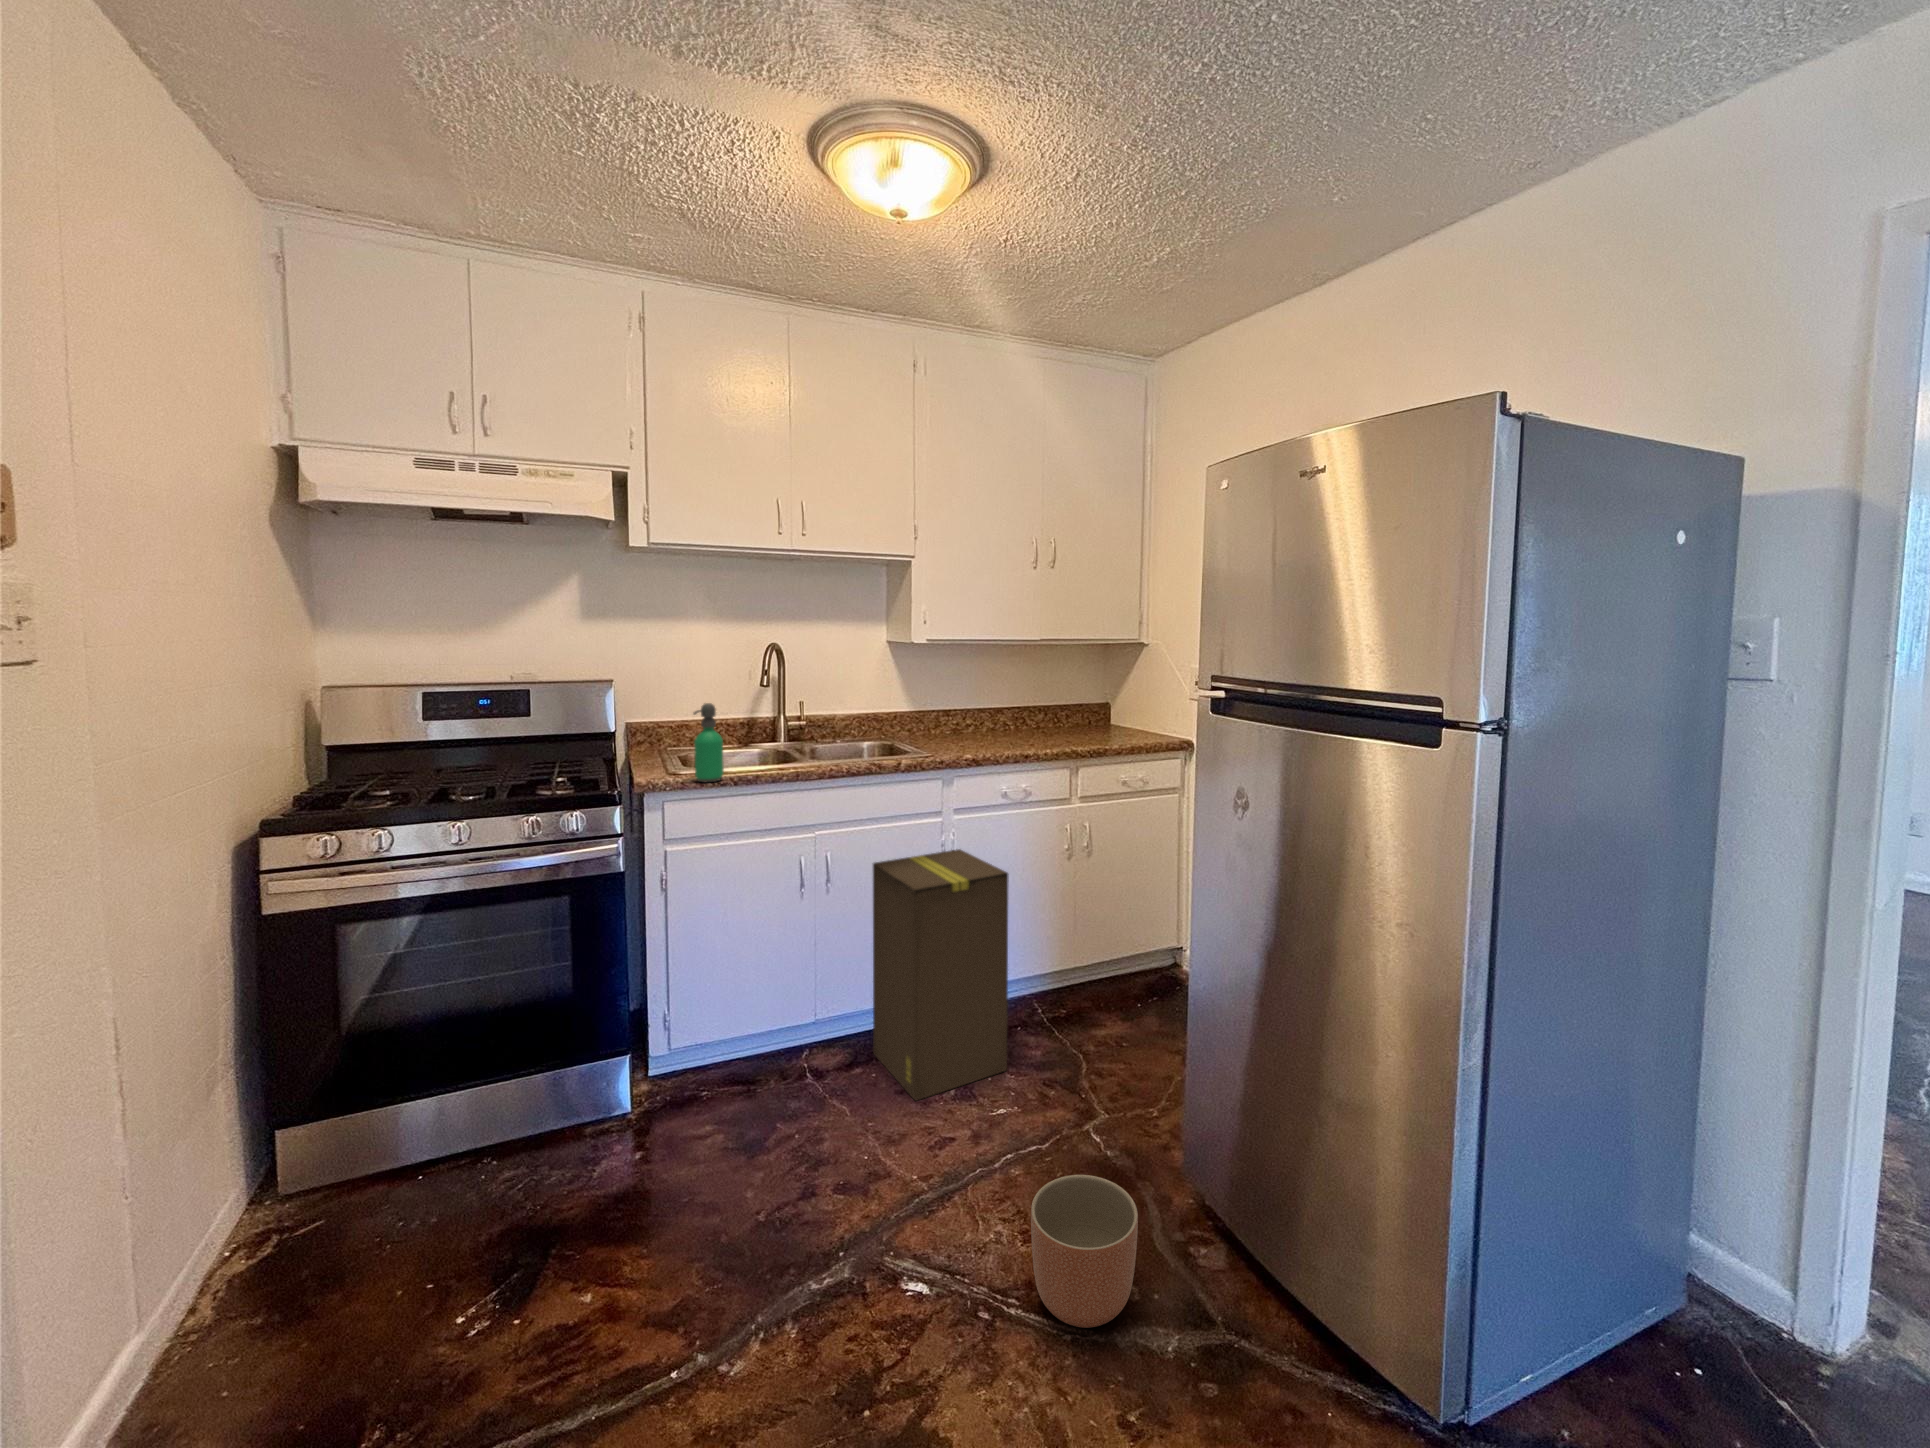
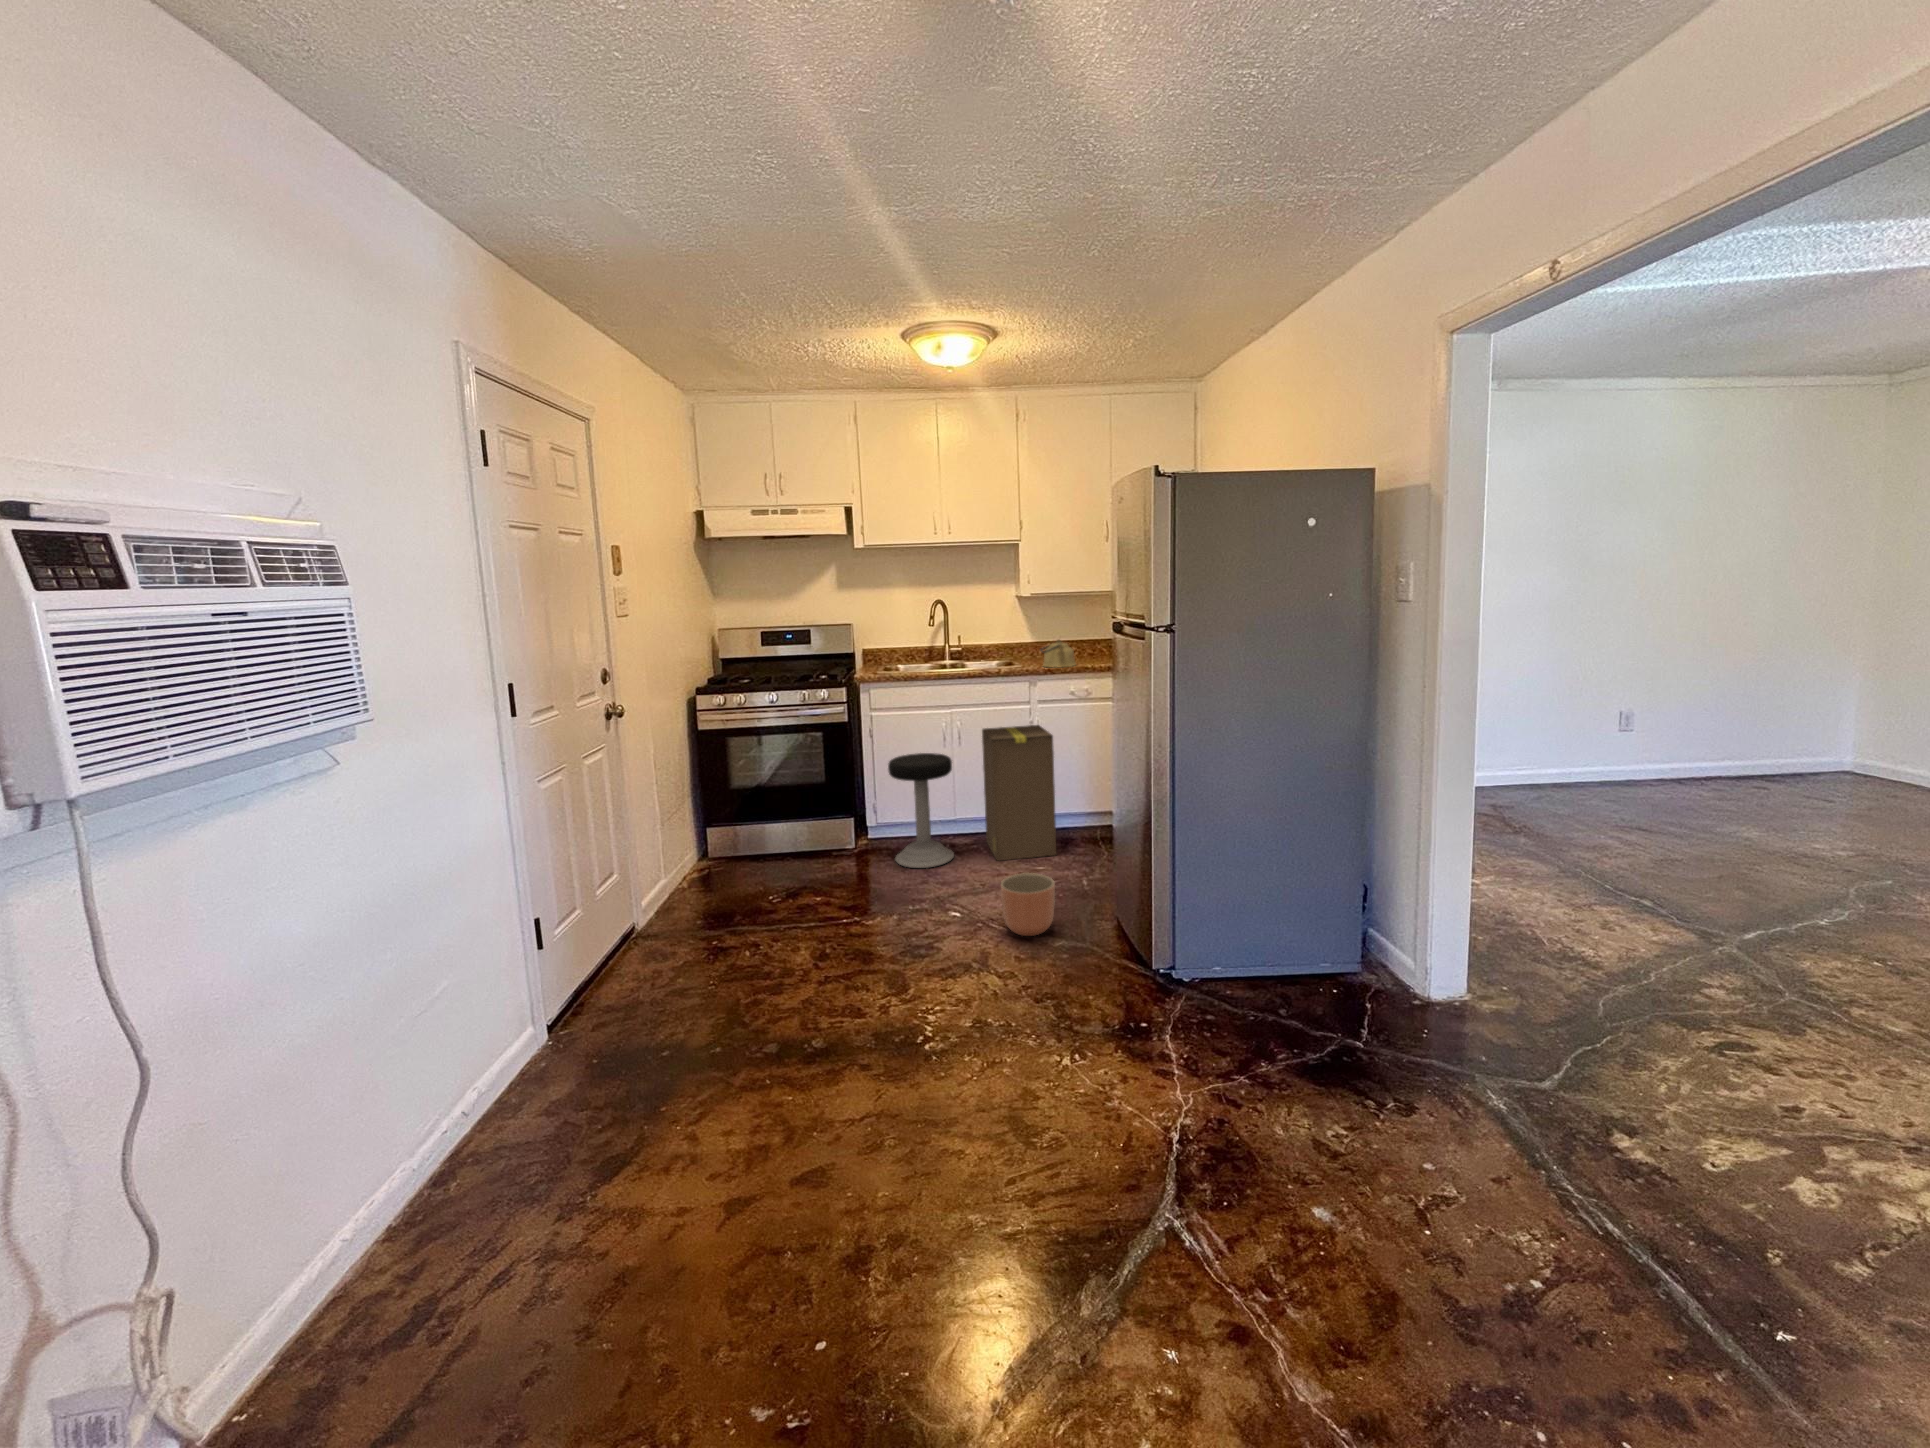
soap dispenser: present [694,703,724,782] -> none [879,634,898,678]
kettle: none [947,711,1006,756] -> present [1041,640,1076,667]
stool: none [717,916,838,1149] -> present [888,753,954,868]

